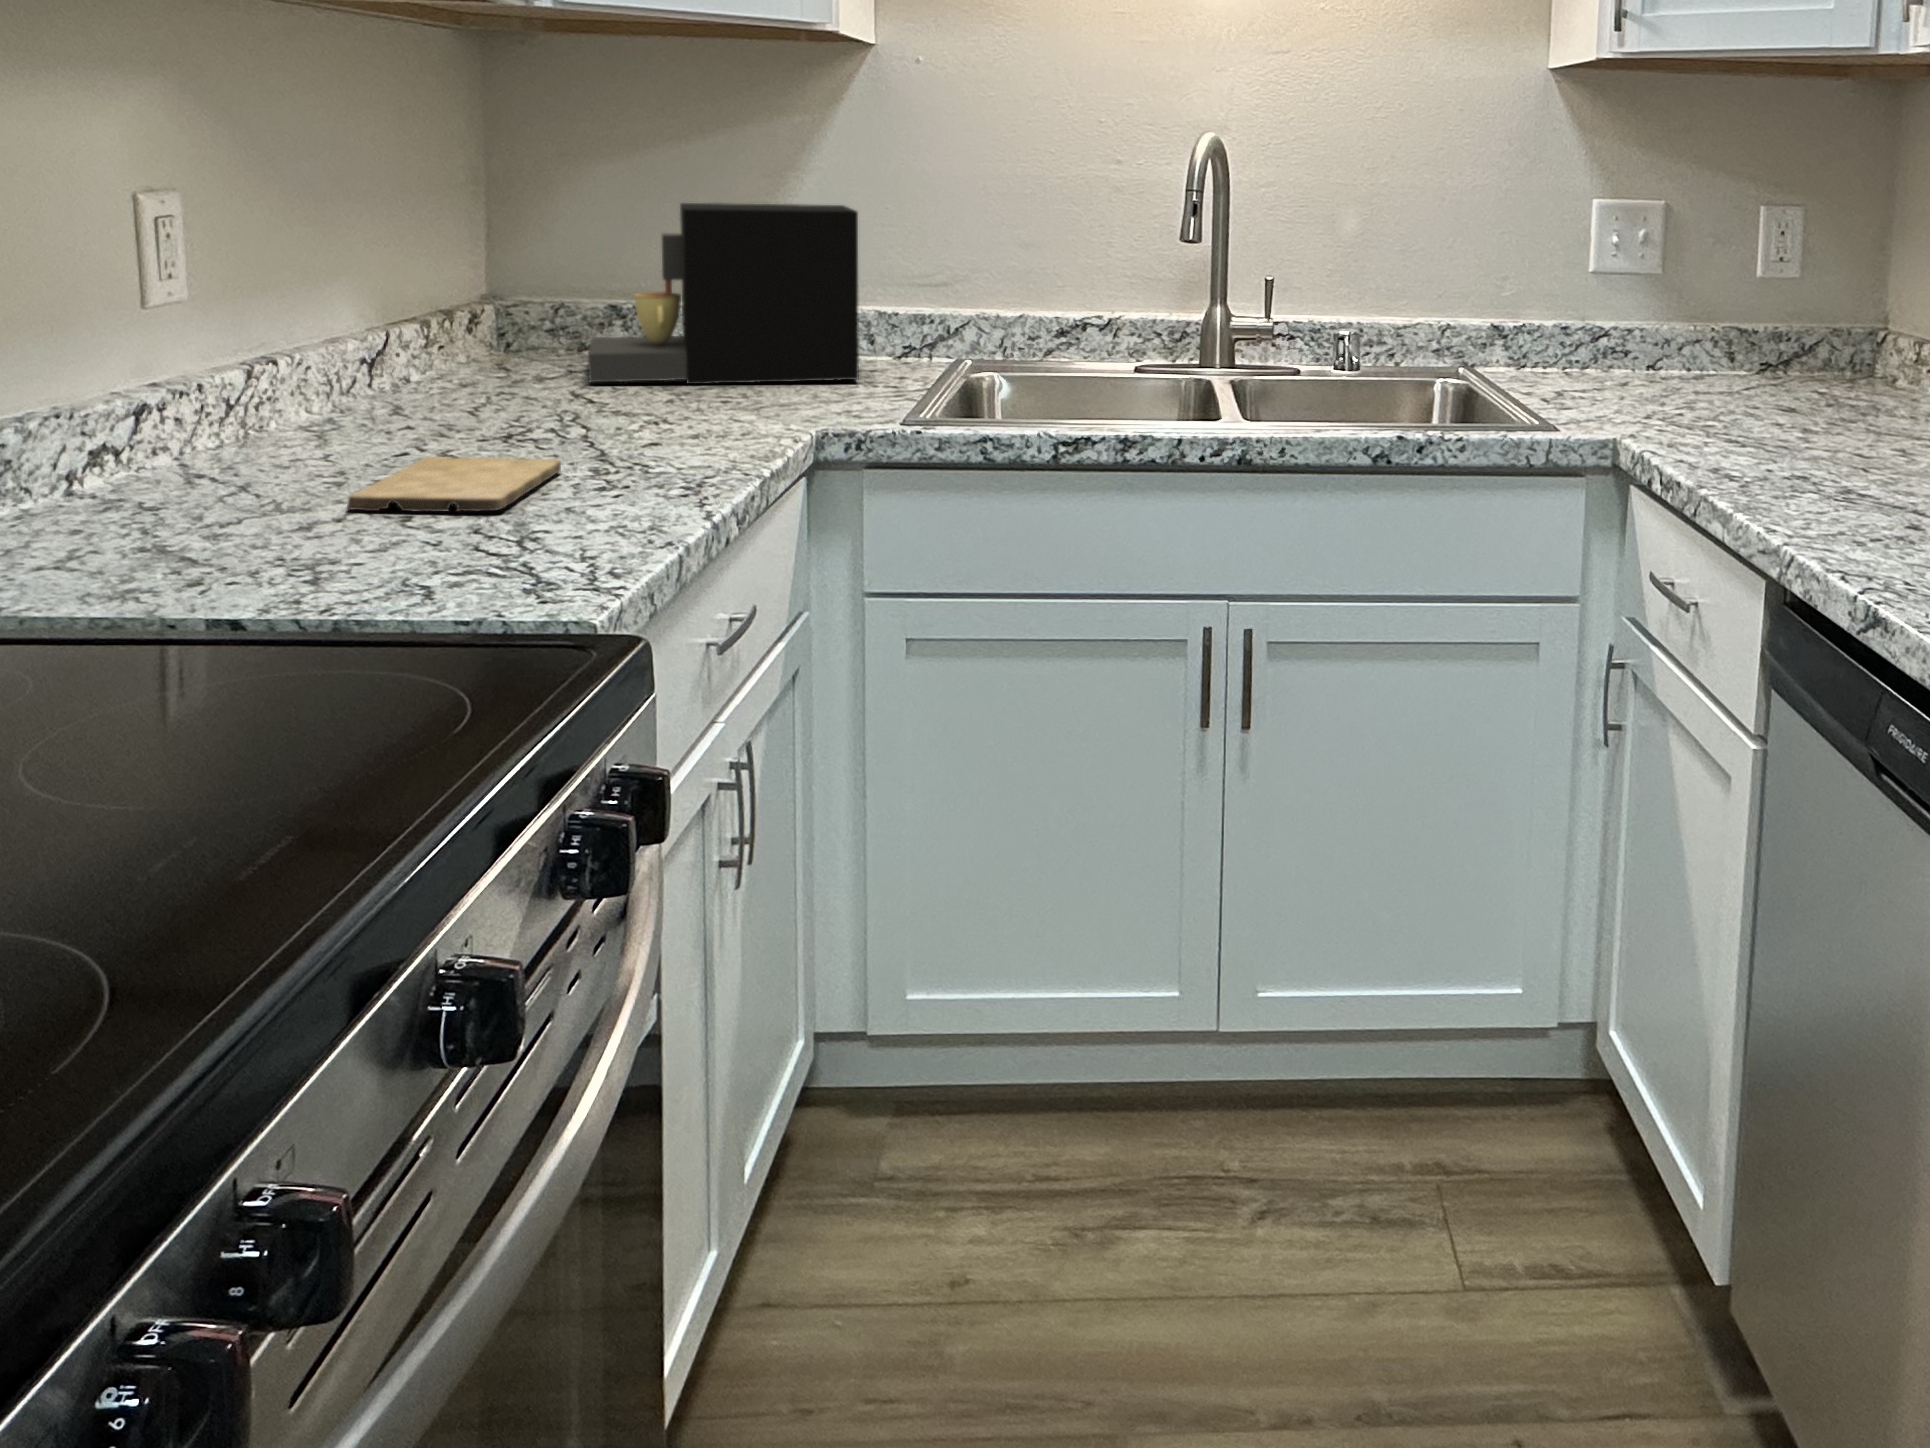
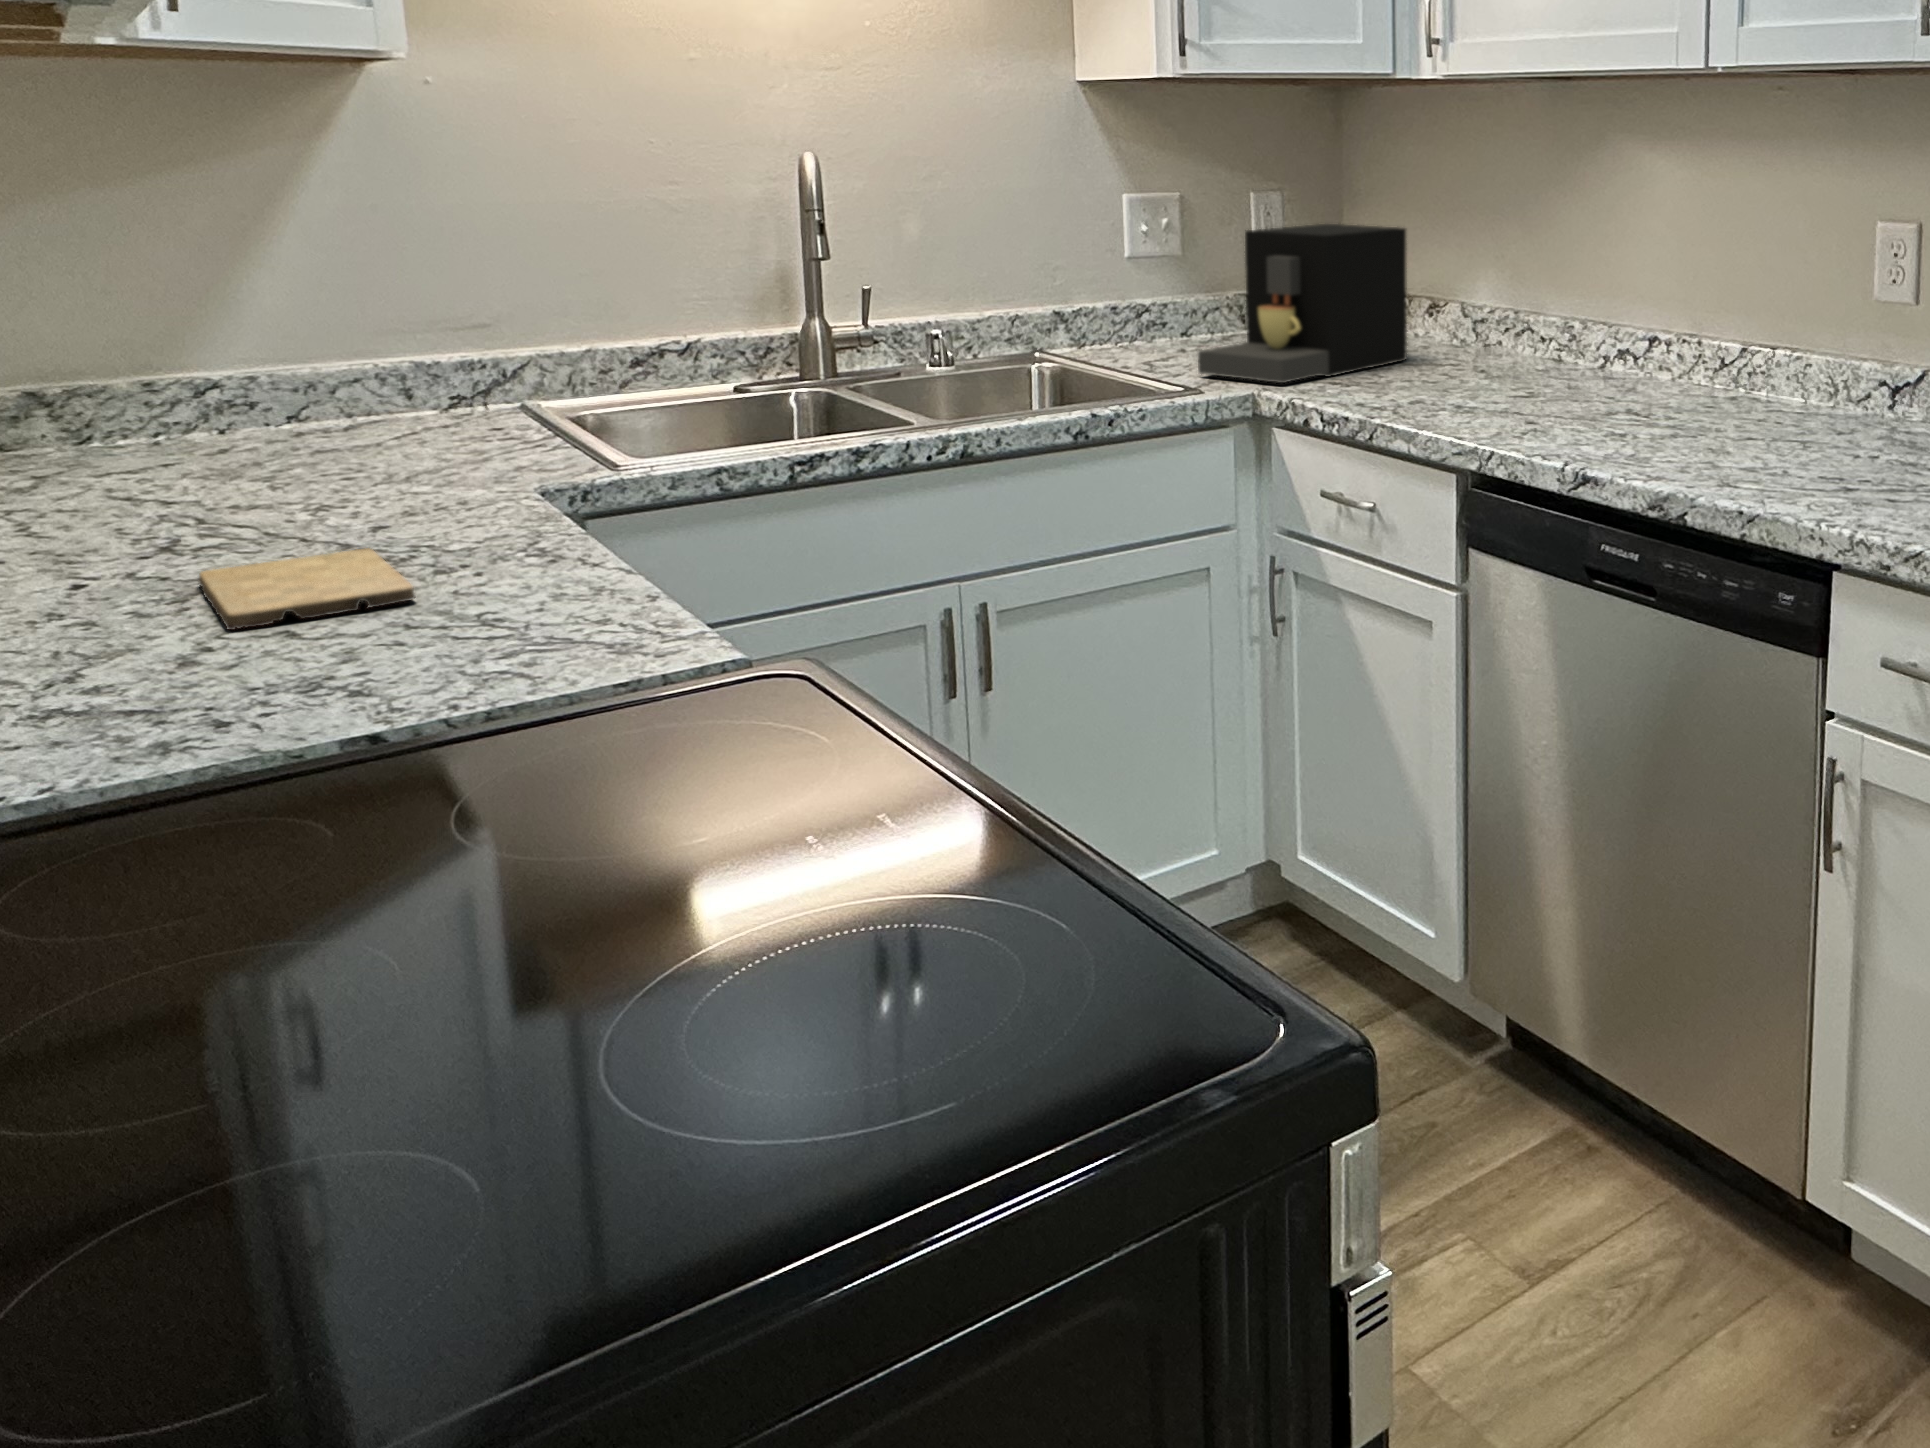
coffee maker: present [588,203,859,384] -> present [1198,224,1407,383]

